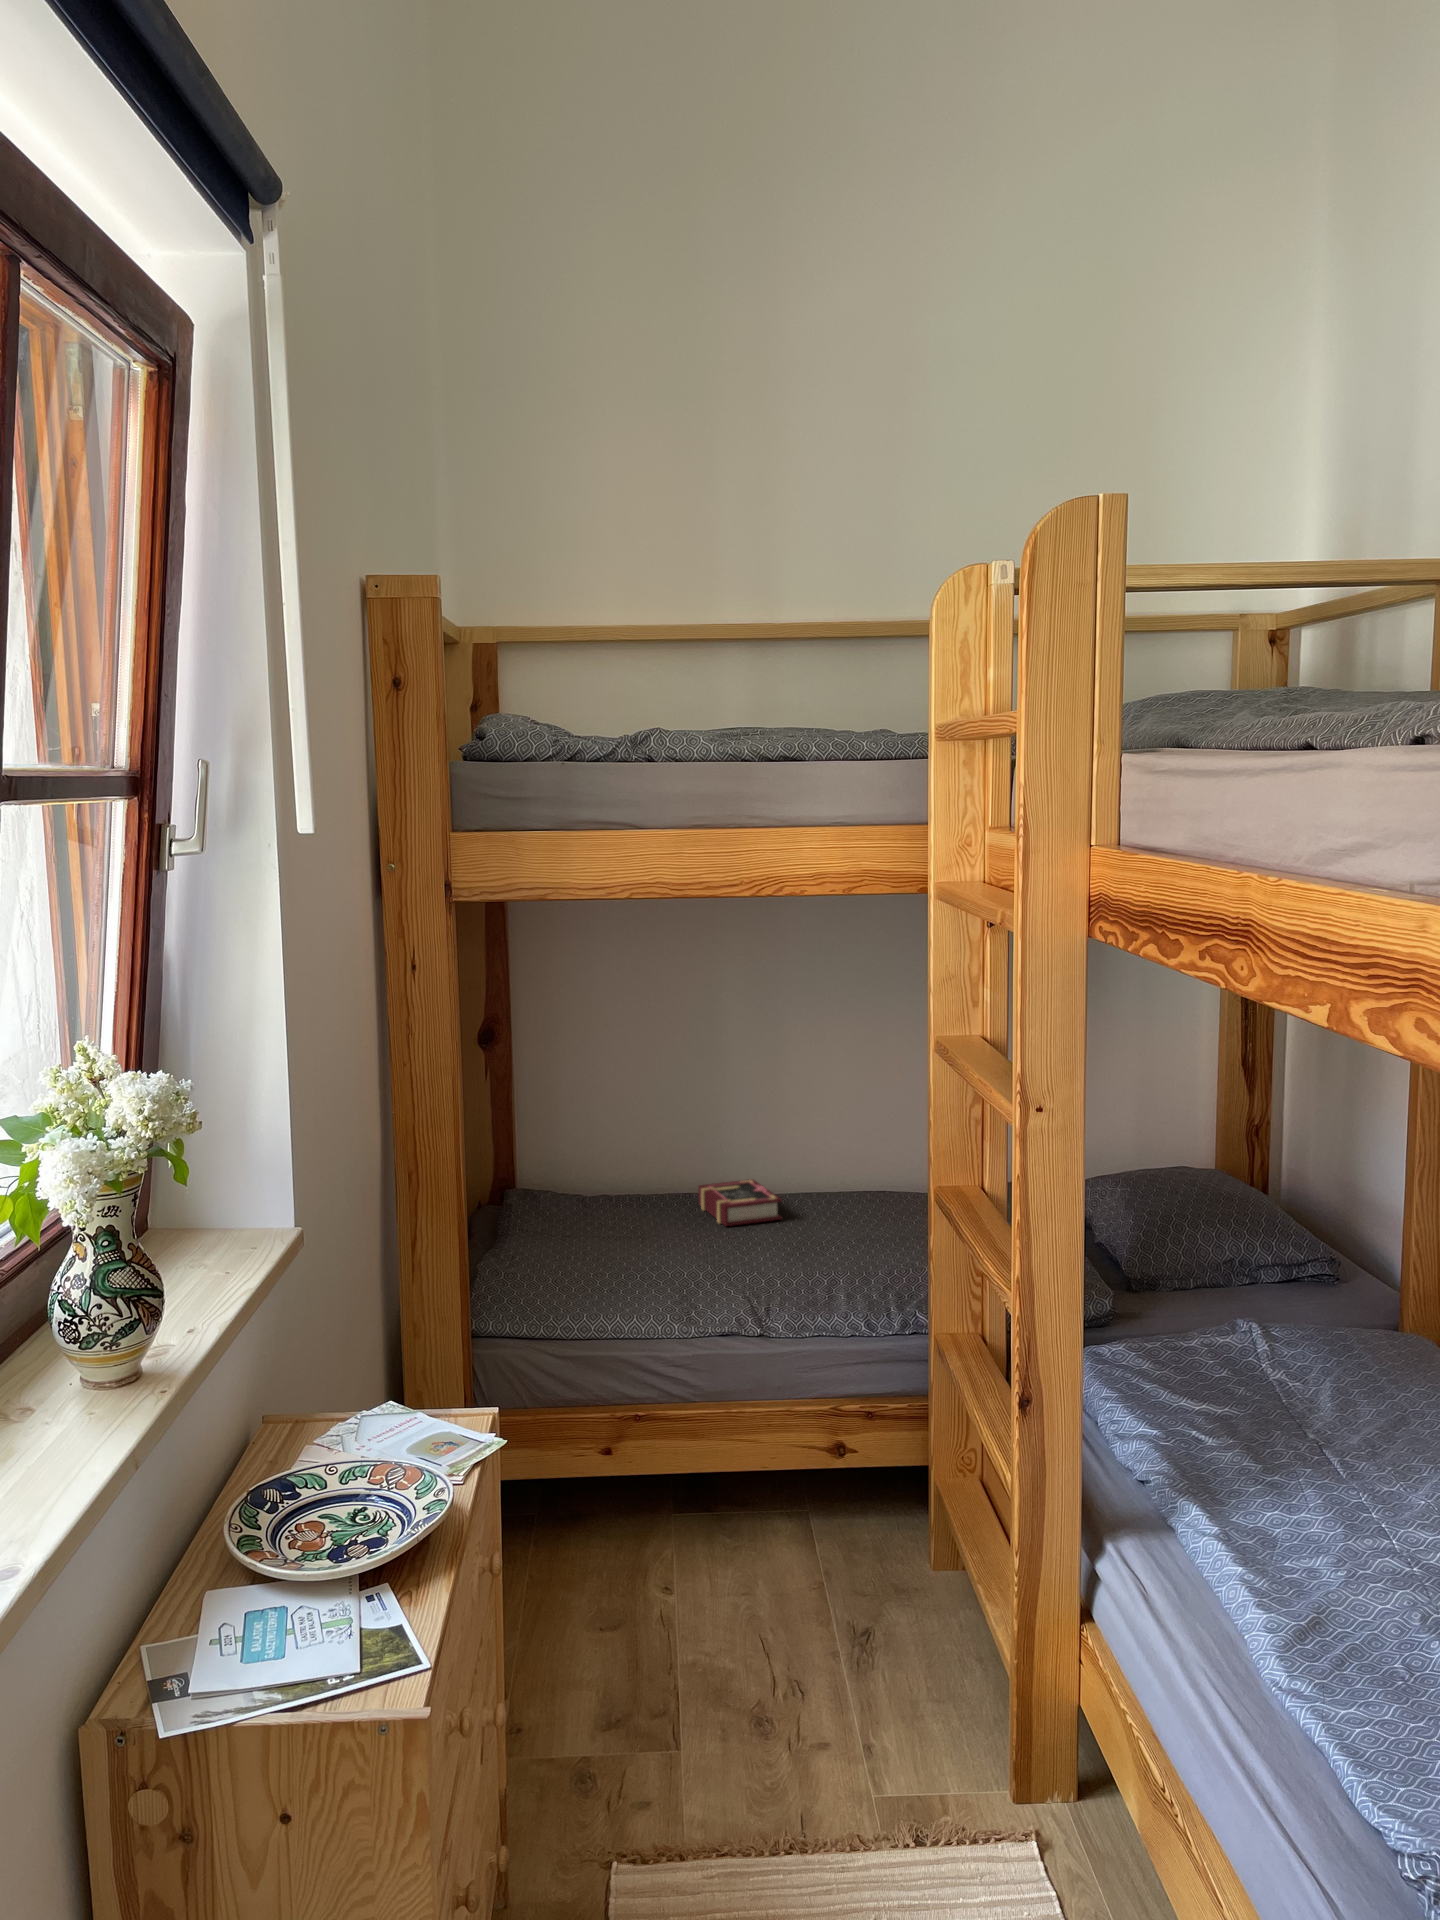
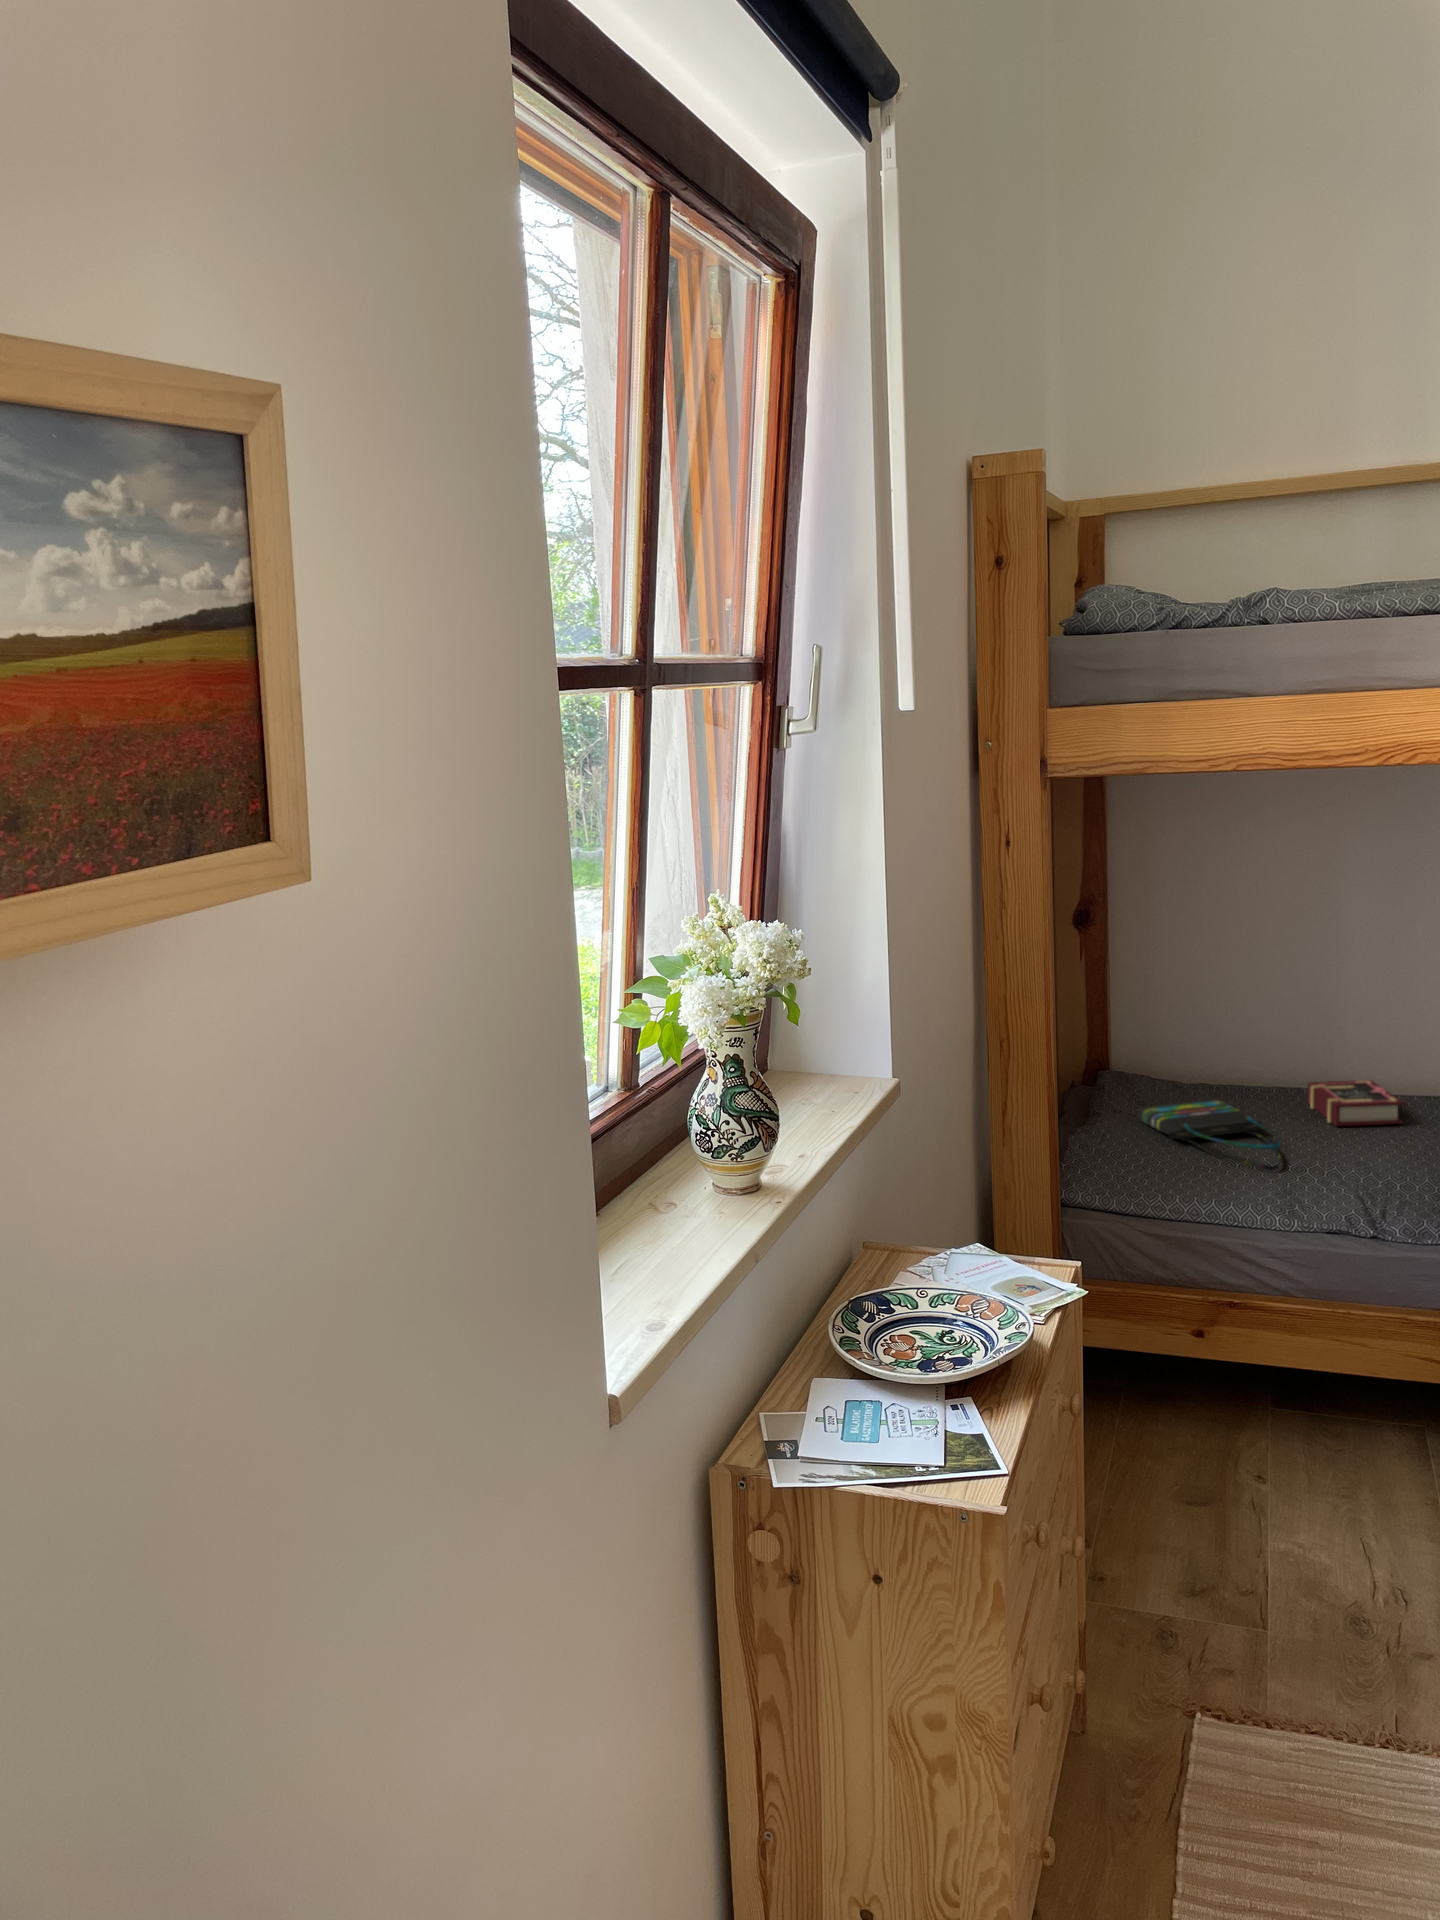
tote bag: none [544,1208,679,1277] -> present [1138,1099,1281,1170]

